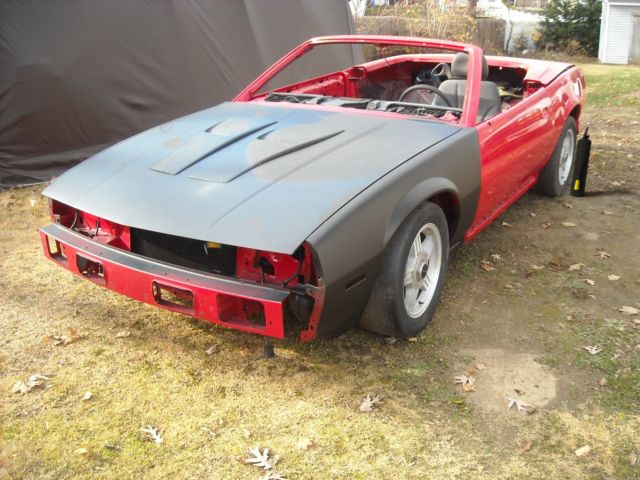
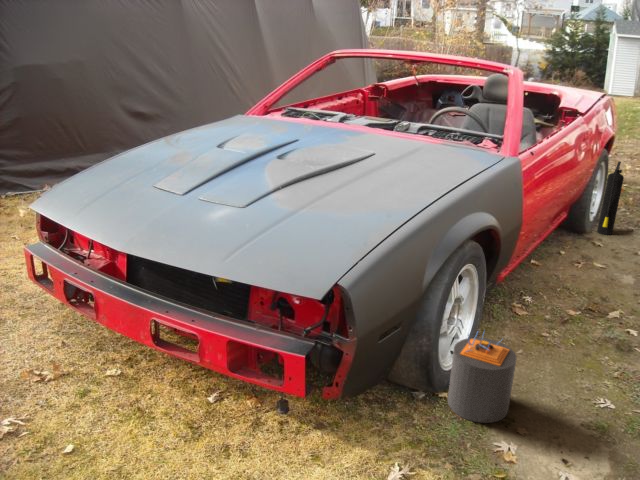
trash can: none [417,279,473,361] -> present [448,332,516,423]

